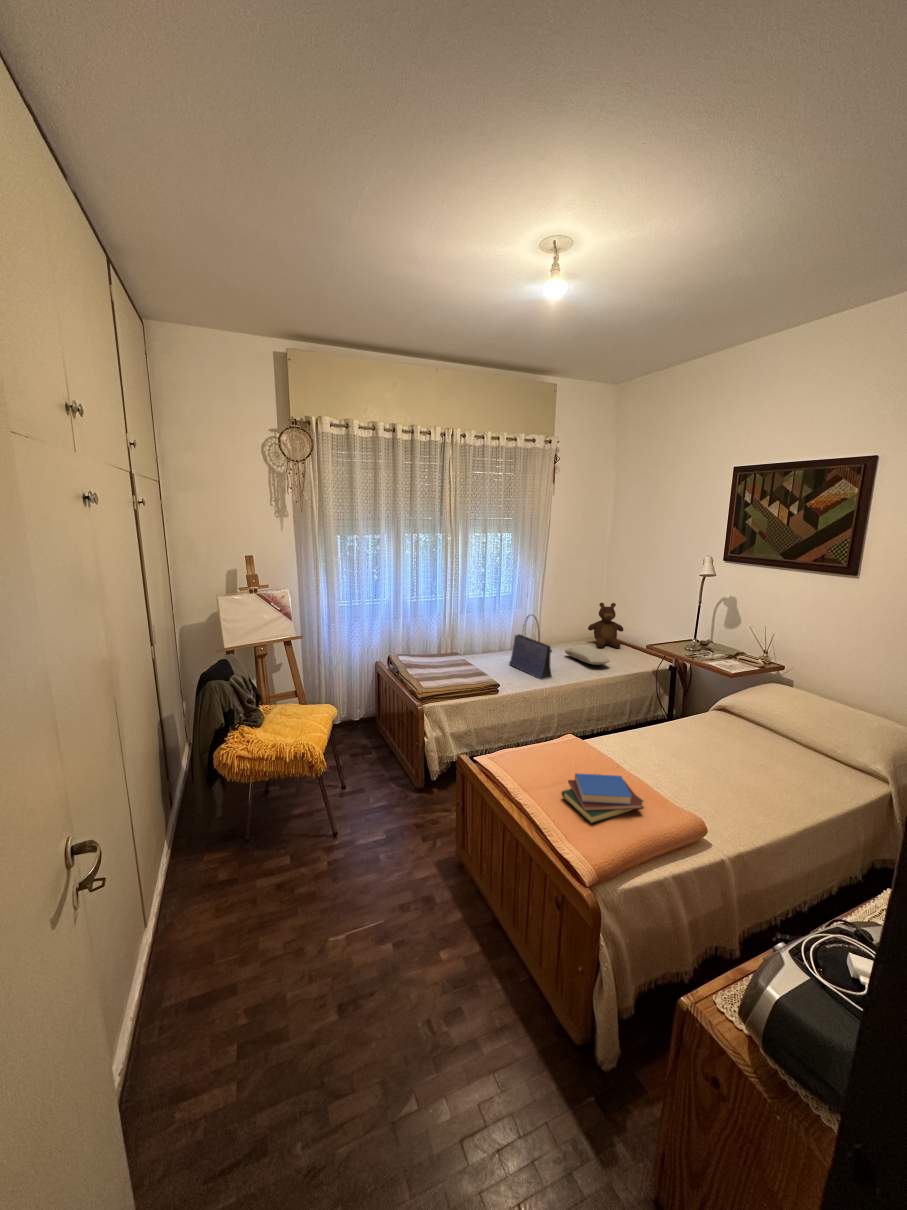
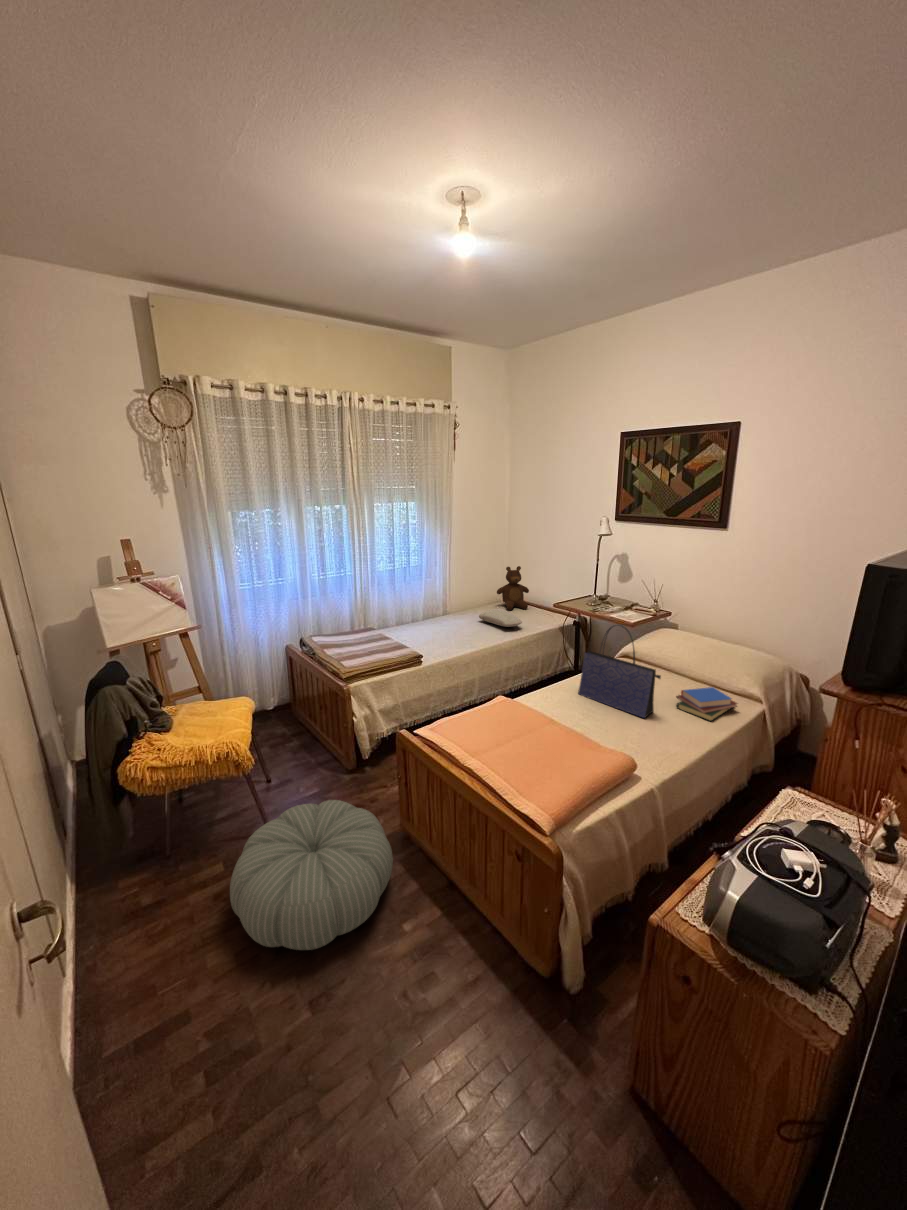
tote bag: present [510,615,552,679] -> present [578,625,661,718]
book: present [562,773,644,823] -> present [676,687,737,721]
pouf: none [287,812,438,953] -> present [230,800,393,950]

